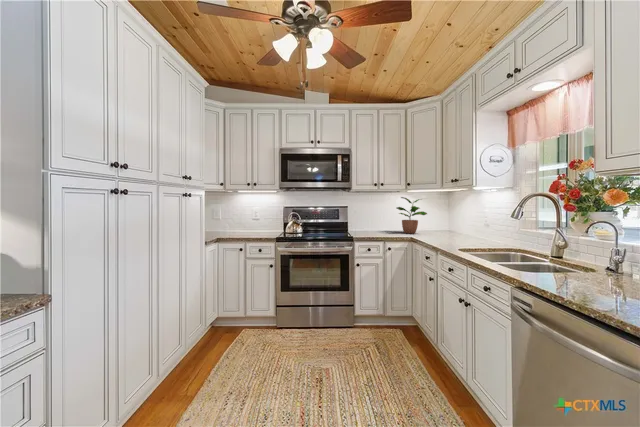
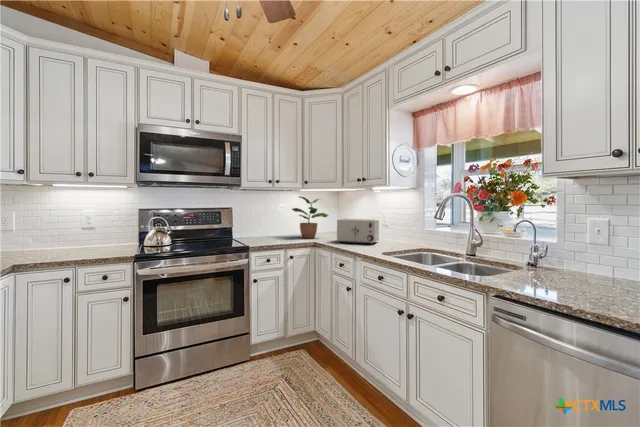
toaster: none [429,217,473,241] -> present [337,219,379,244]

